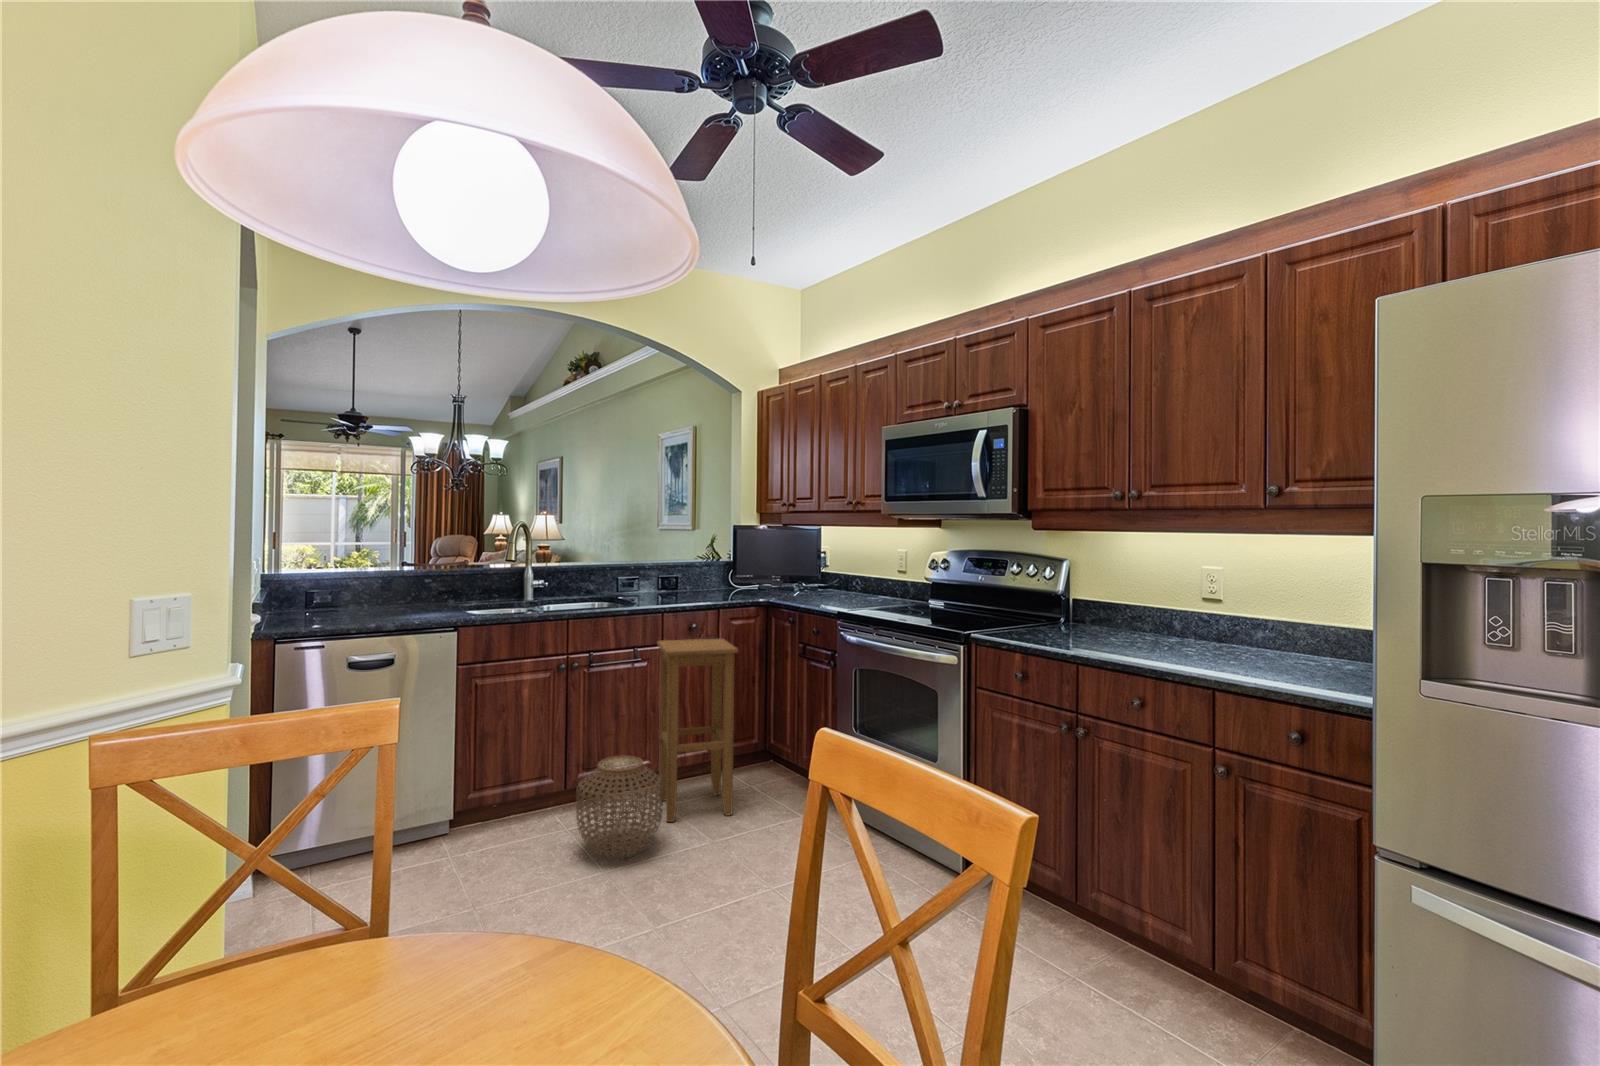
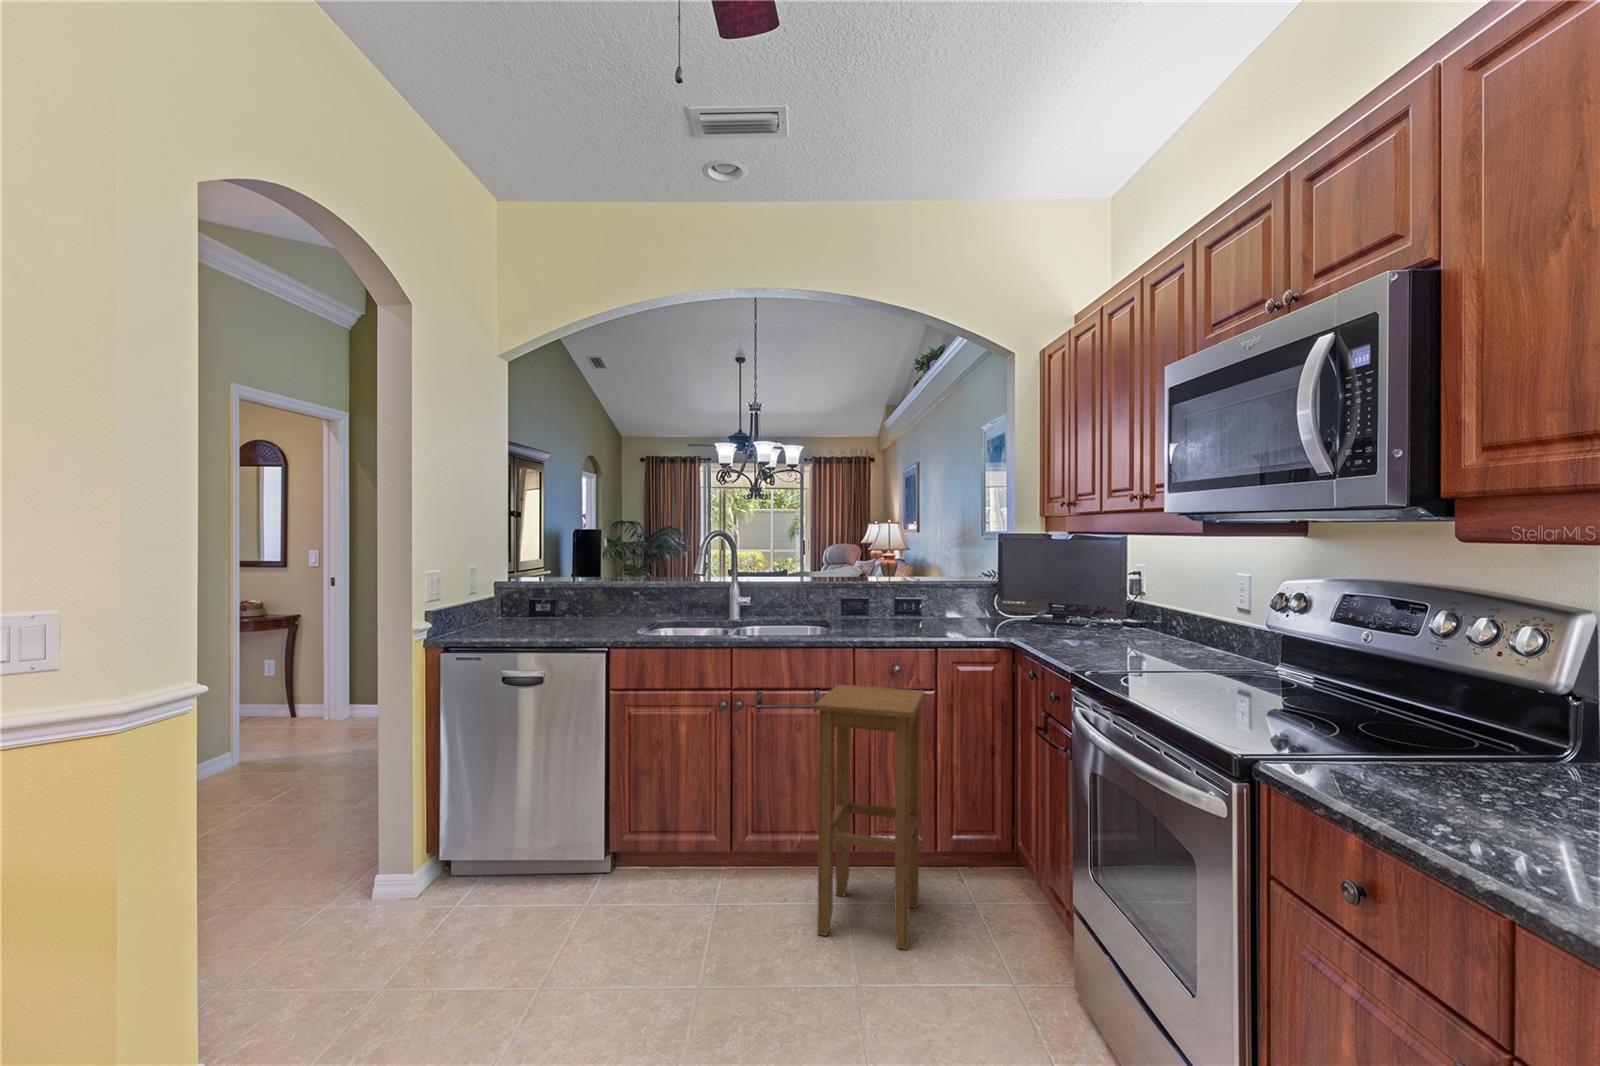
woven basket: present [576,756,663,859] -> none [677,834,787,978]

